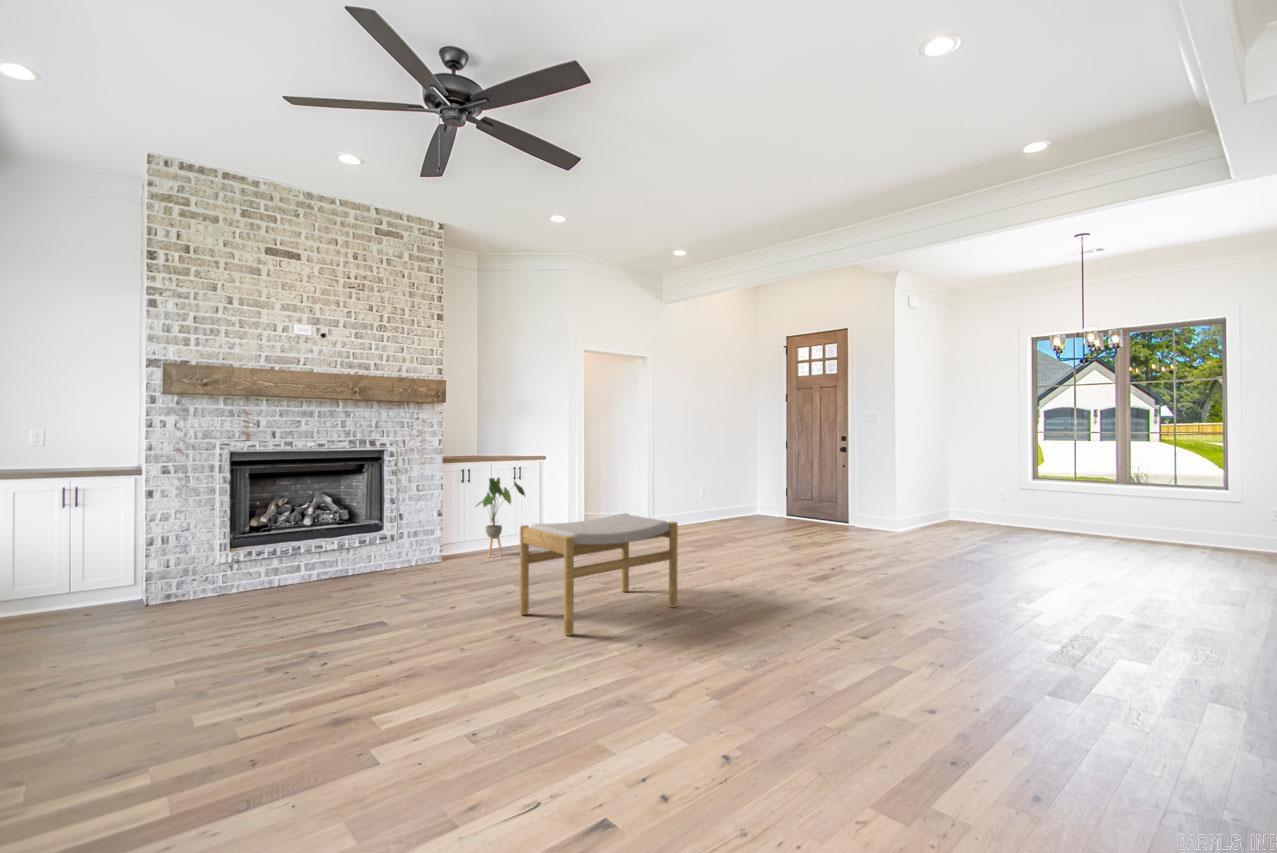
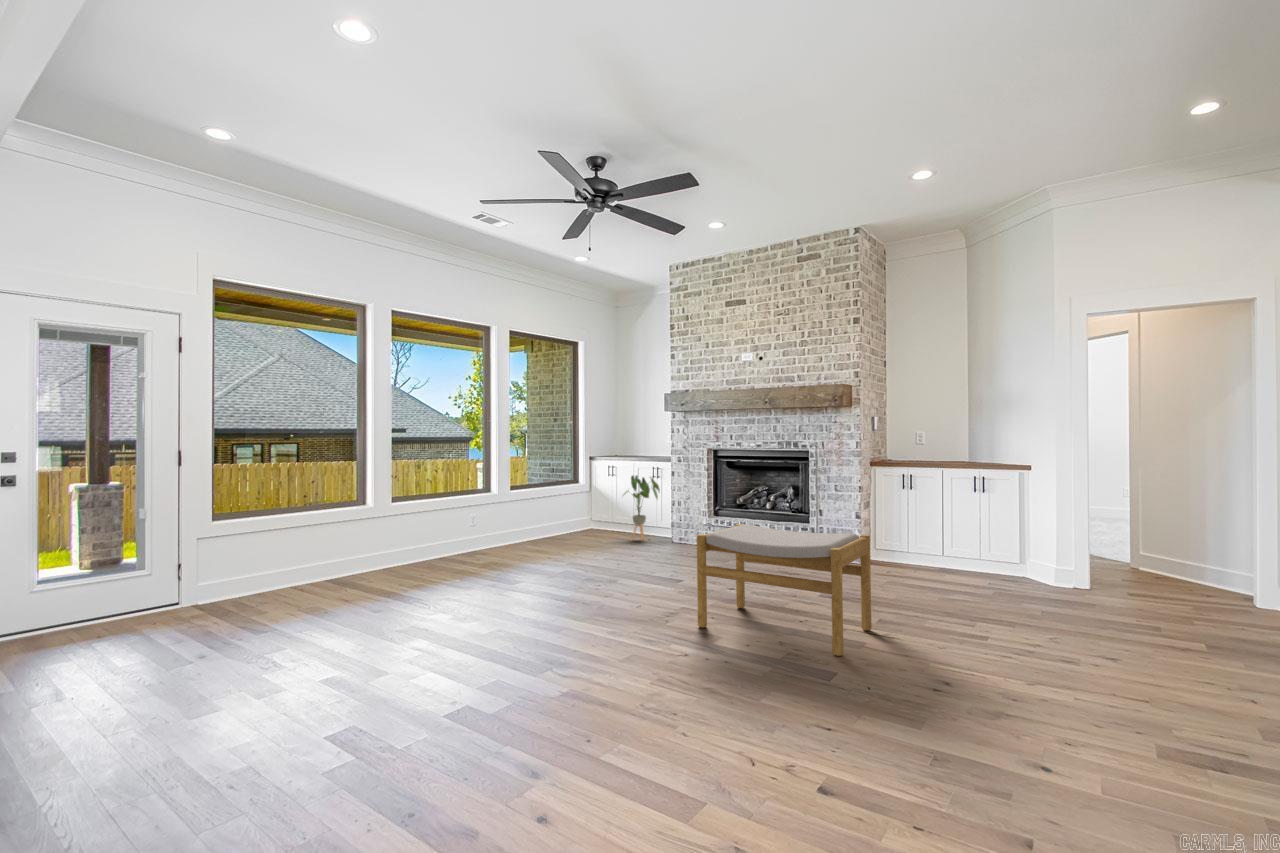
house plant: present [476,478,525,557] -> present [624,475,660,541]

